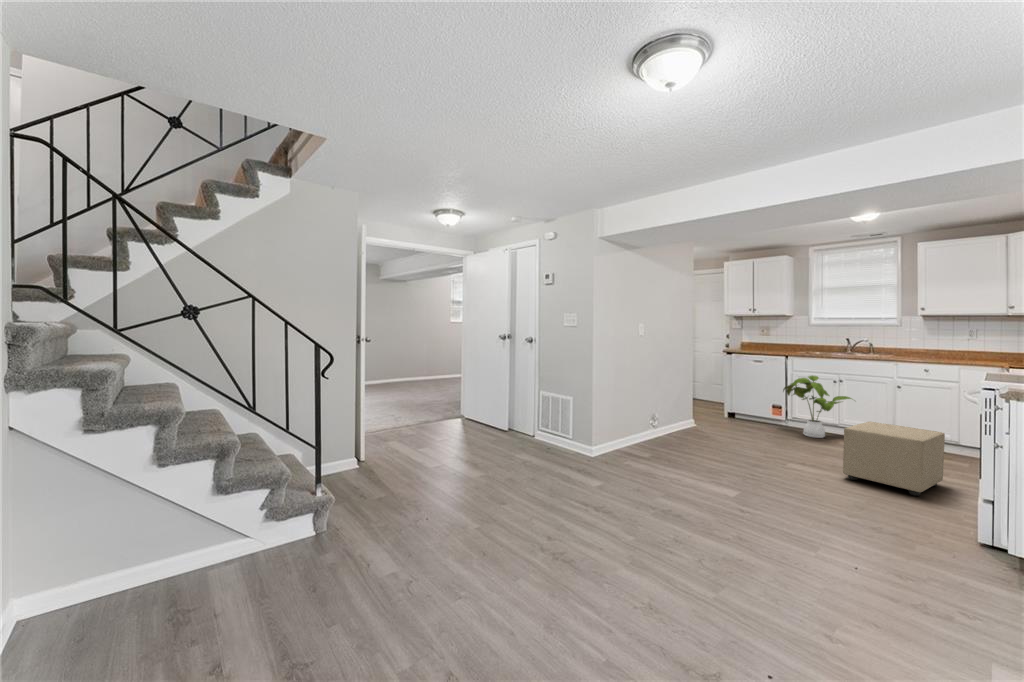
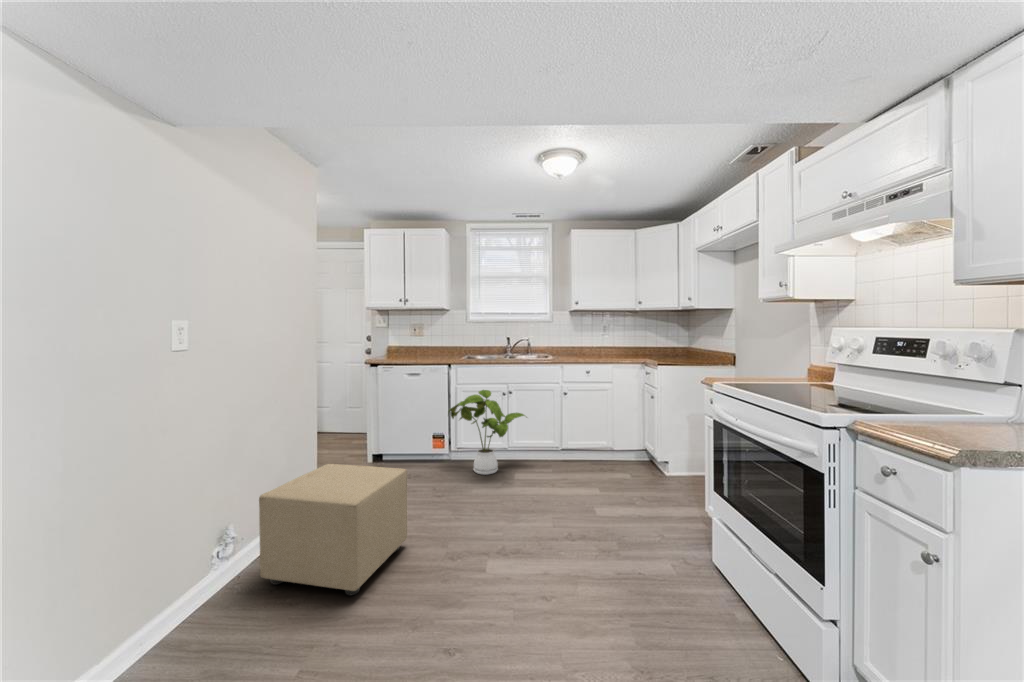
ottoman: present [843,422,945,496] -> present [259,464,407,595]

